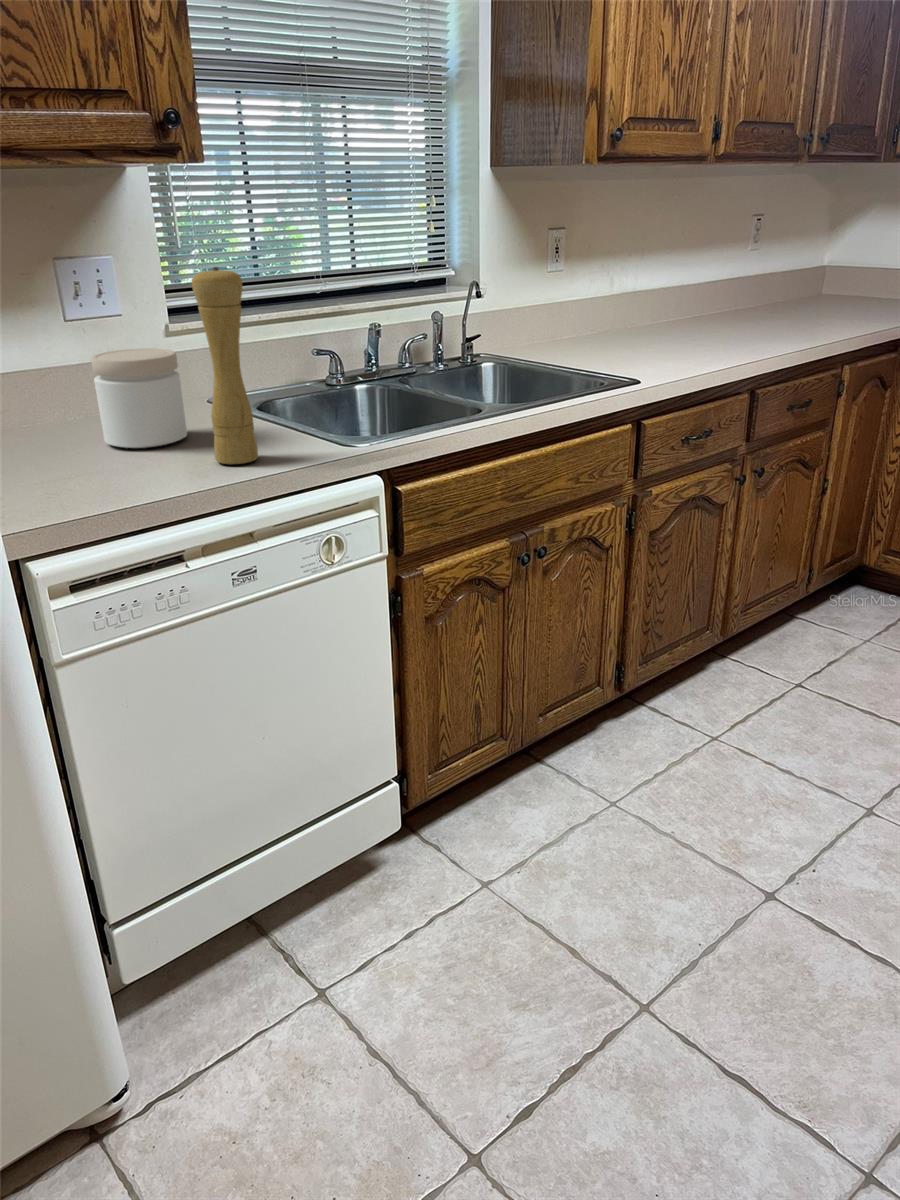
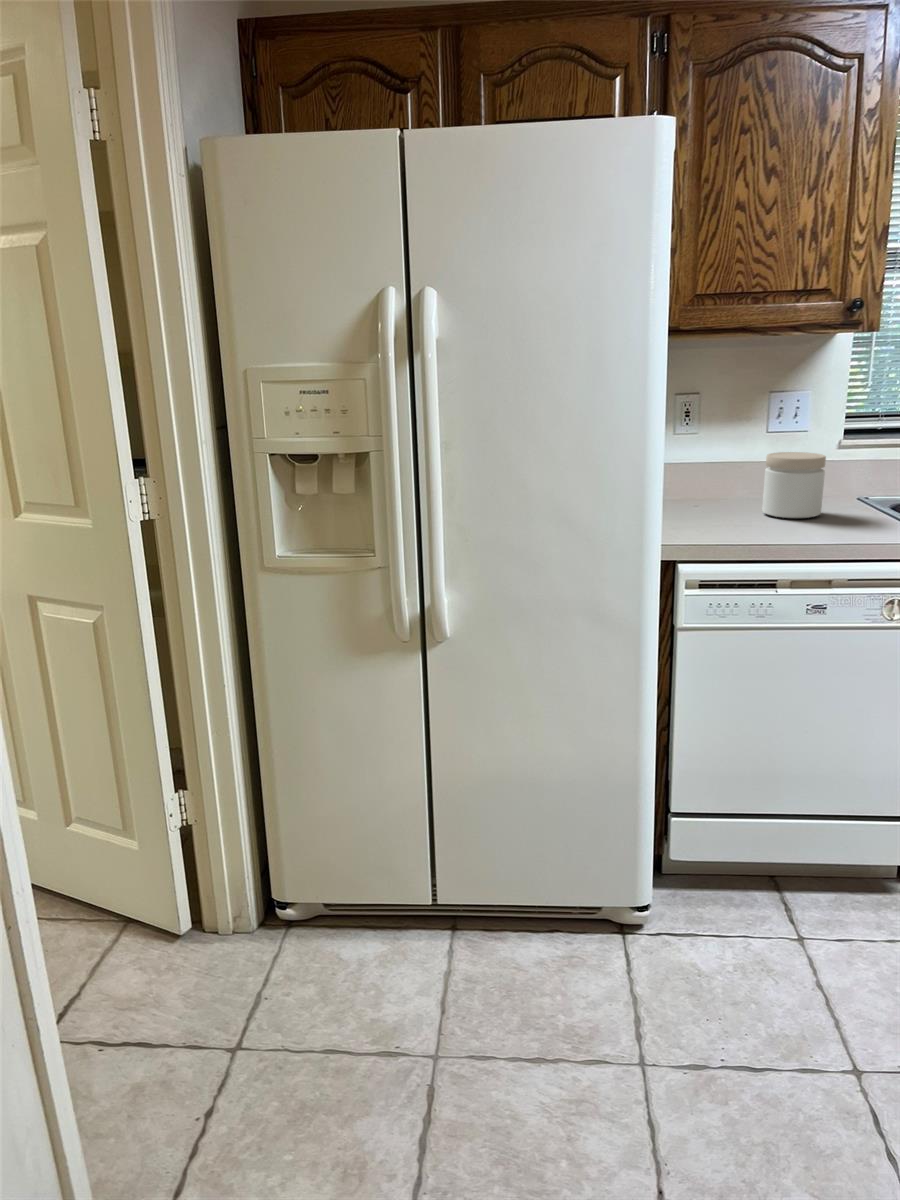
pepper mill: present [192,267,258,464] -> none [826,401,872,536]

